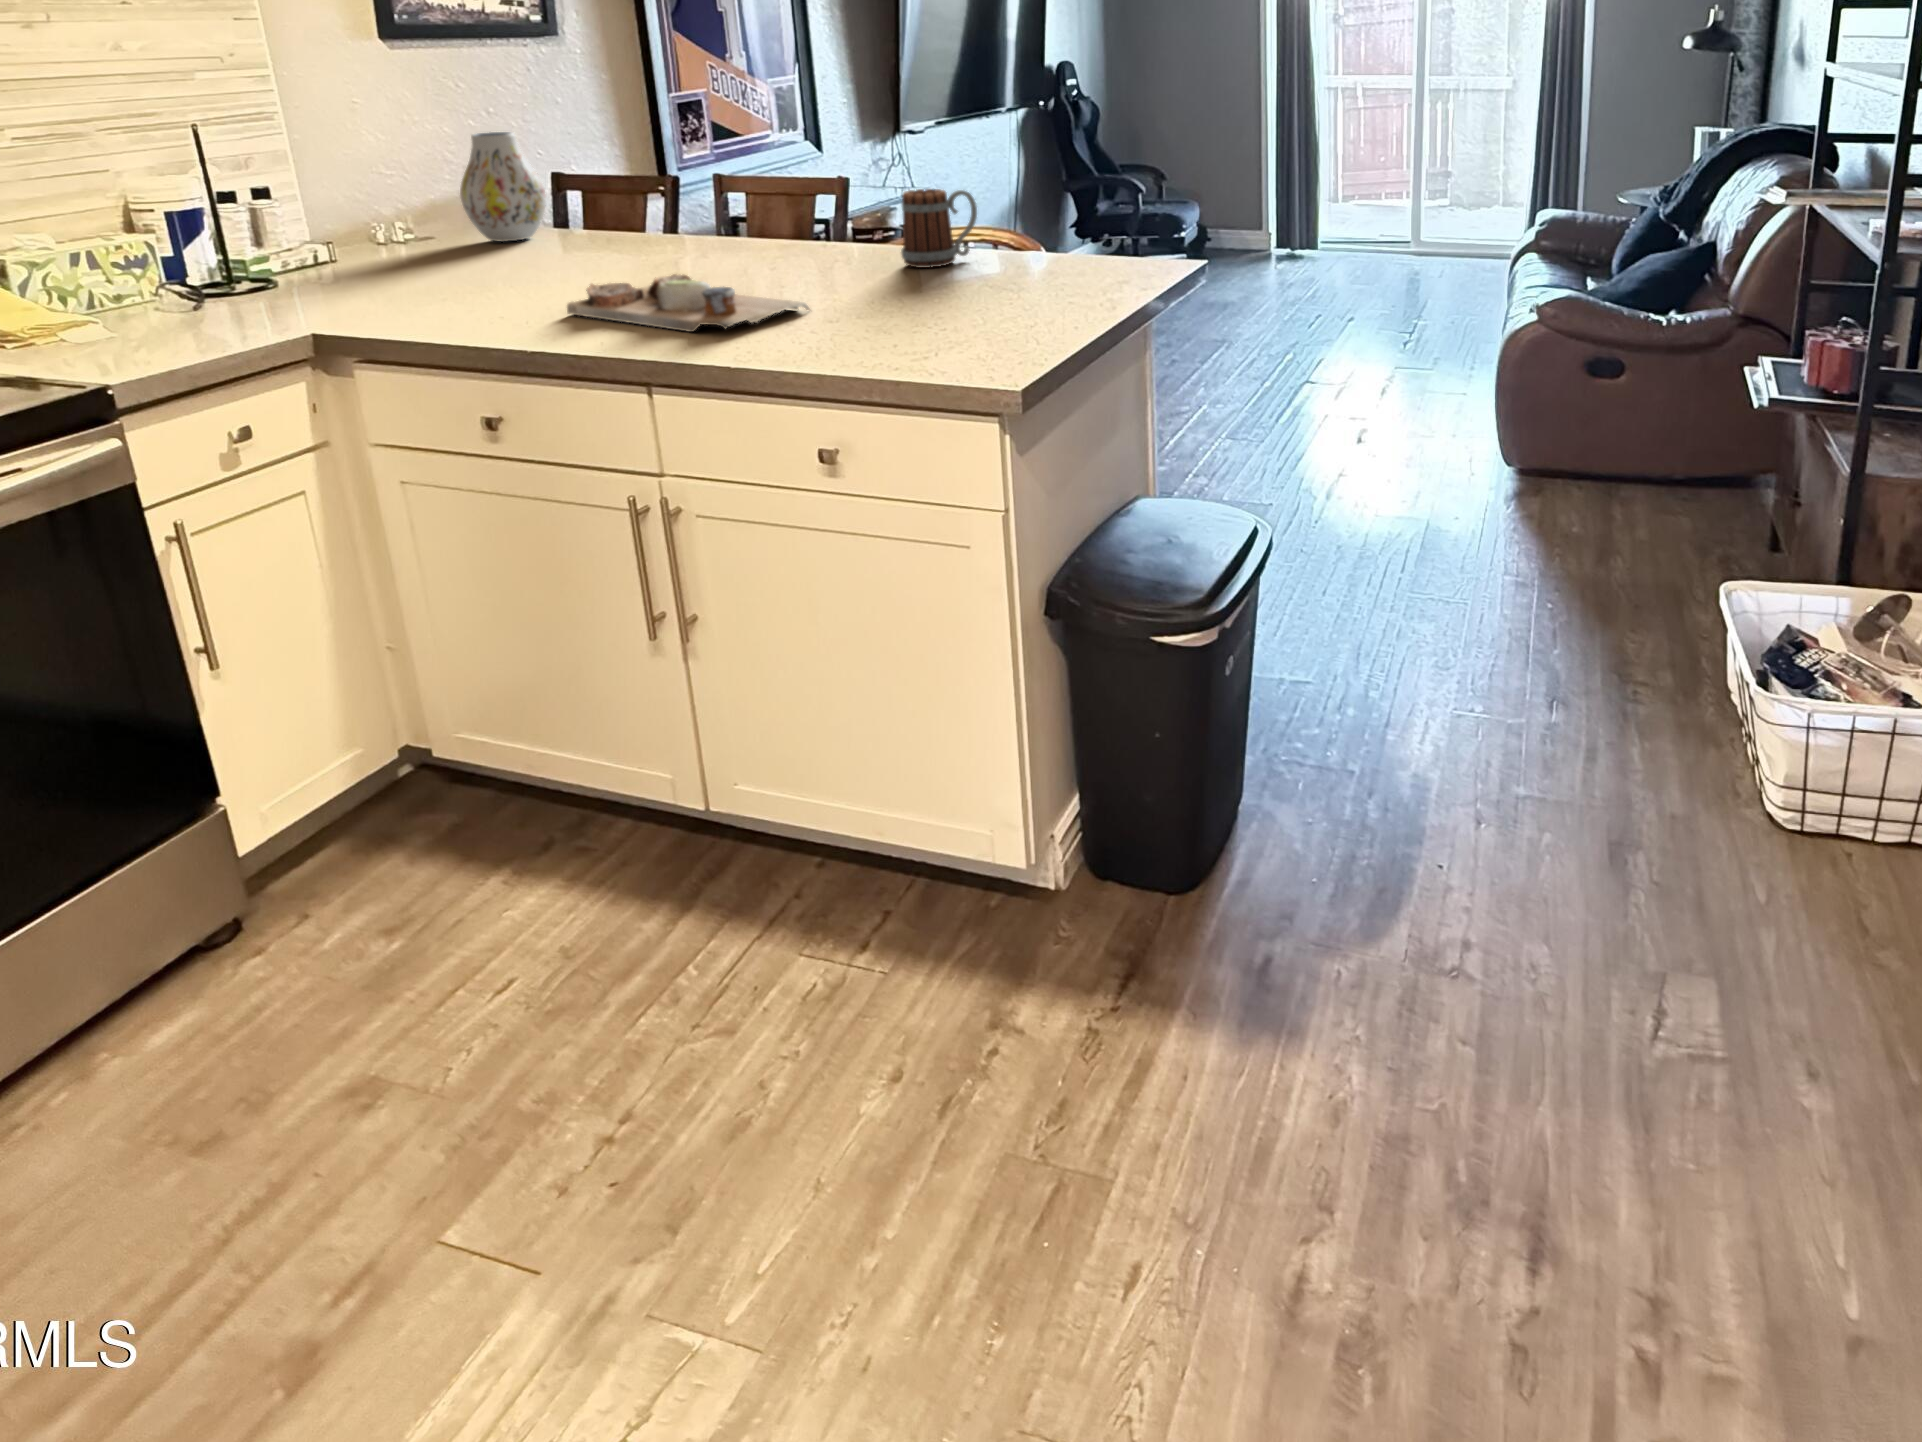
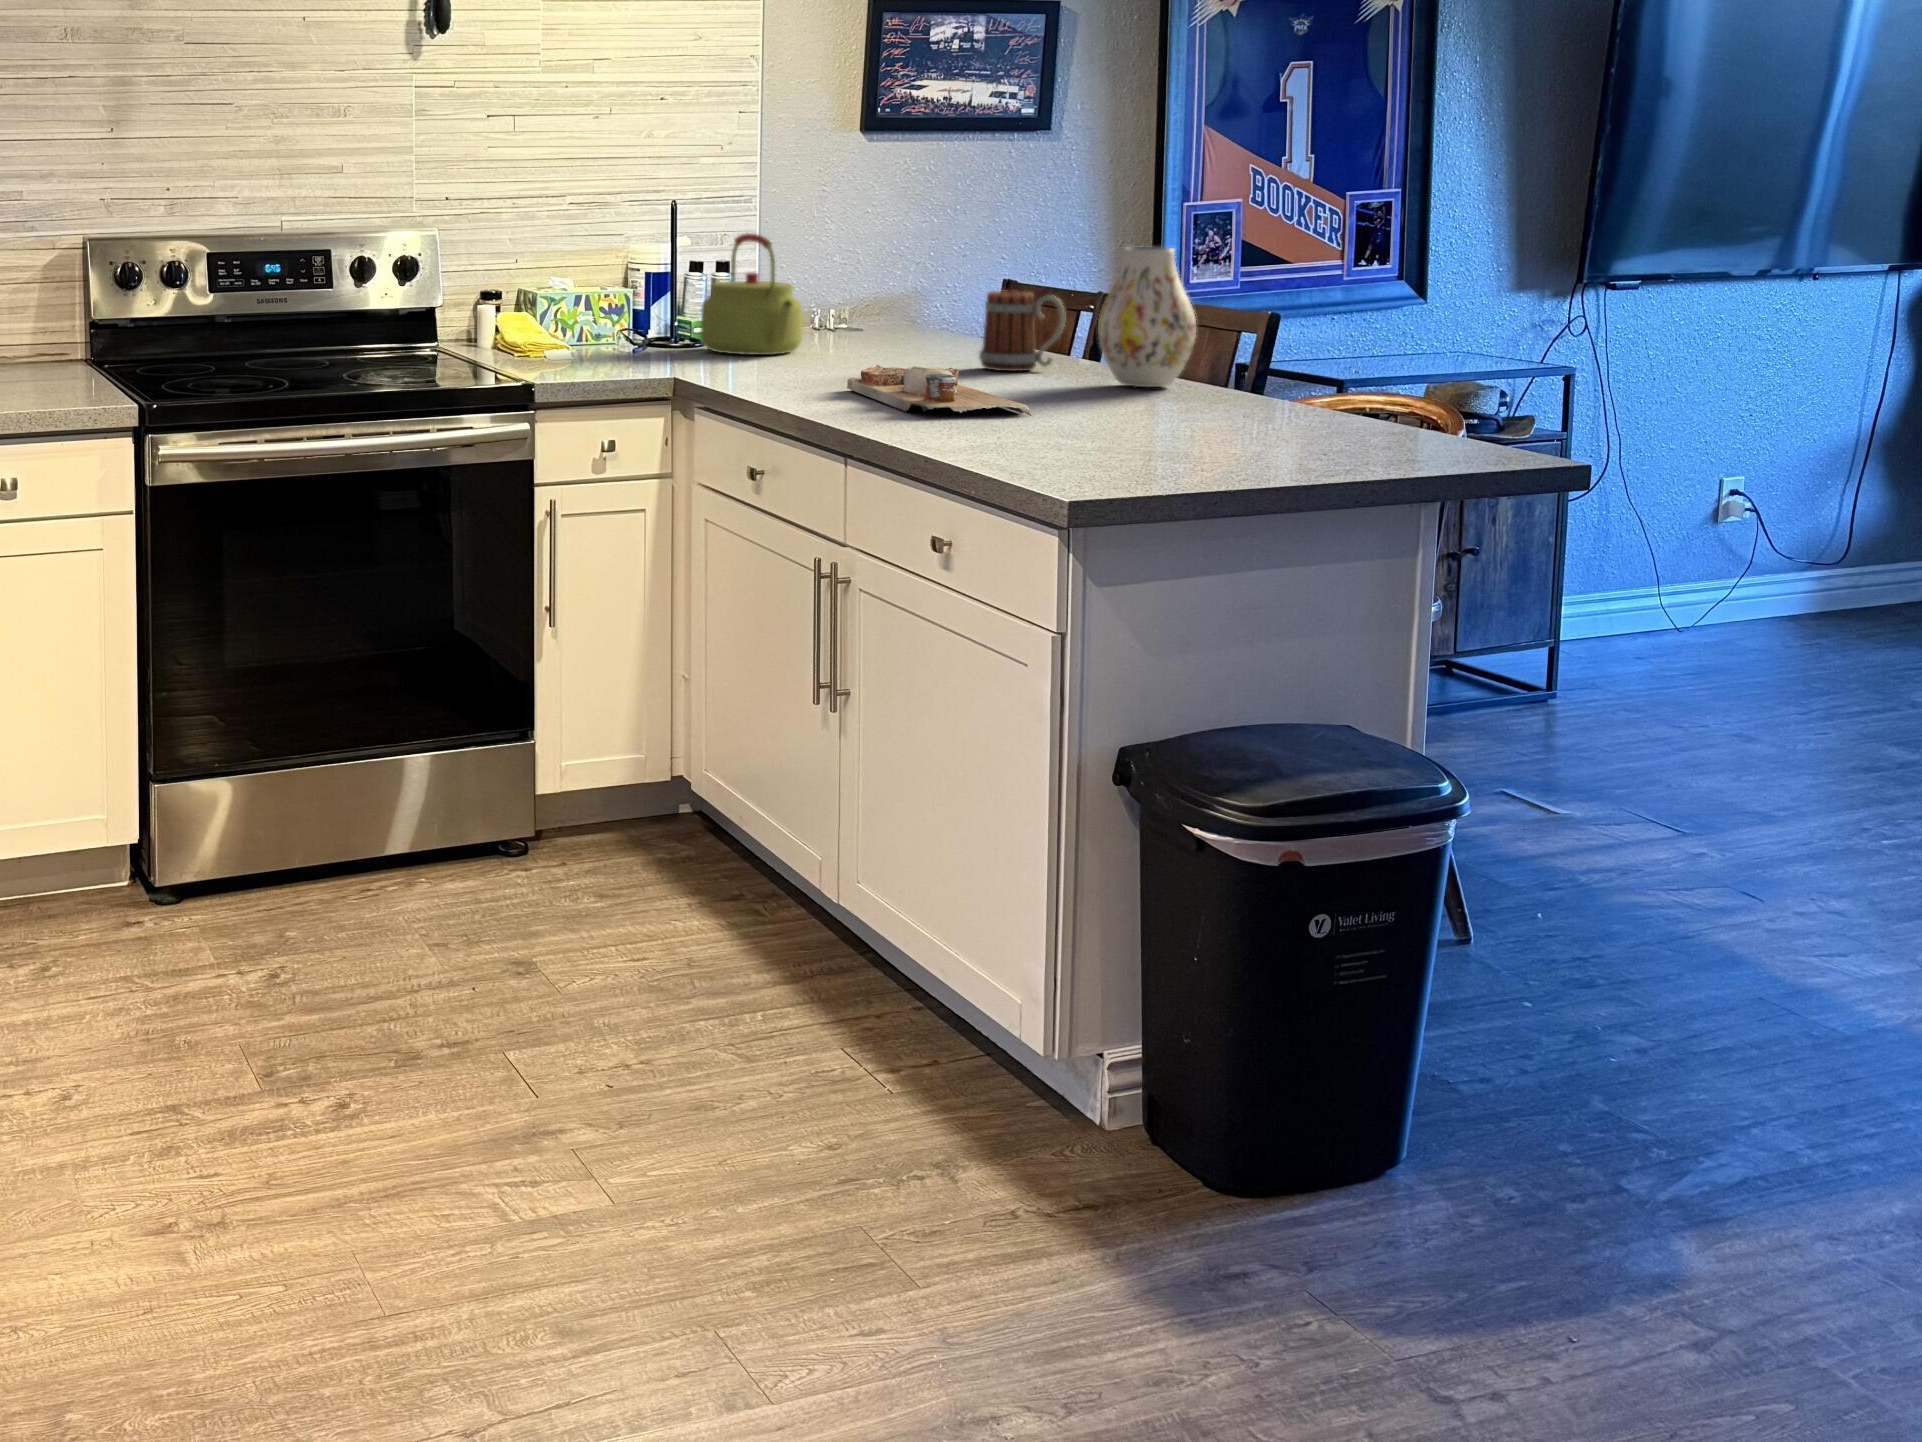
vase: present [460,132,546,241] -> present [1098,247,1196,387]
kettle: none [268,157,410,291] -> present [701,234,802,355]
mug: present [901,189,977,268] -> present [979,291,1065,371]

